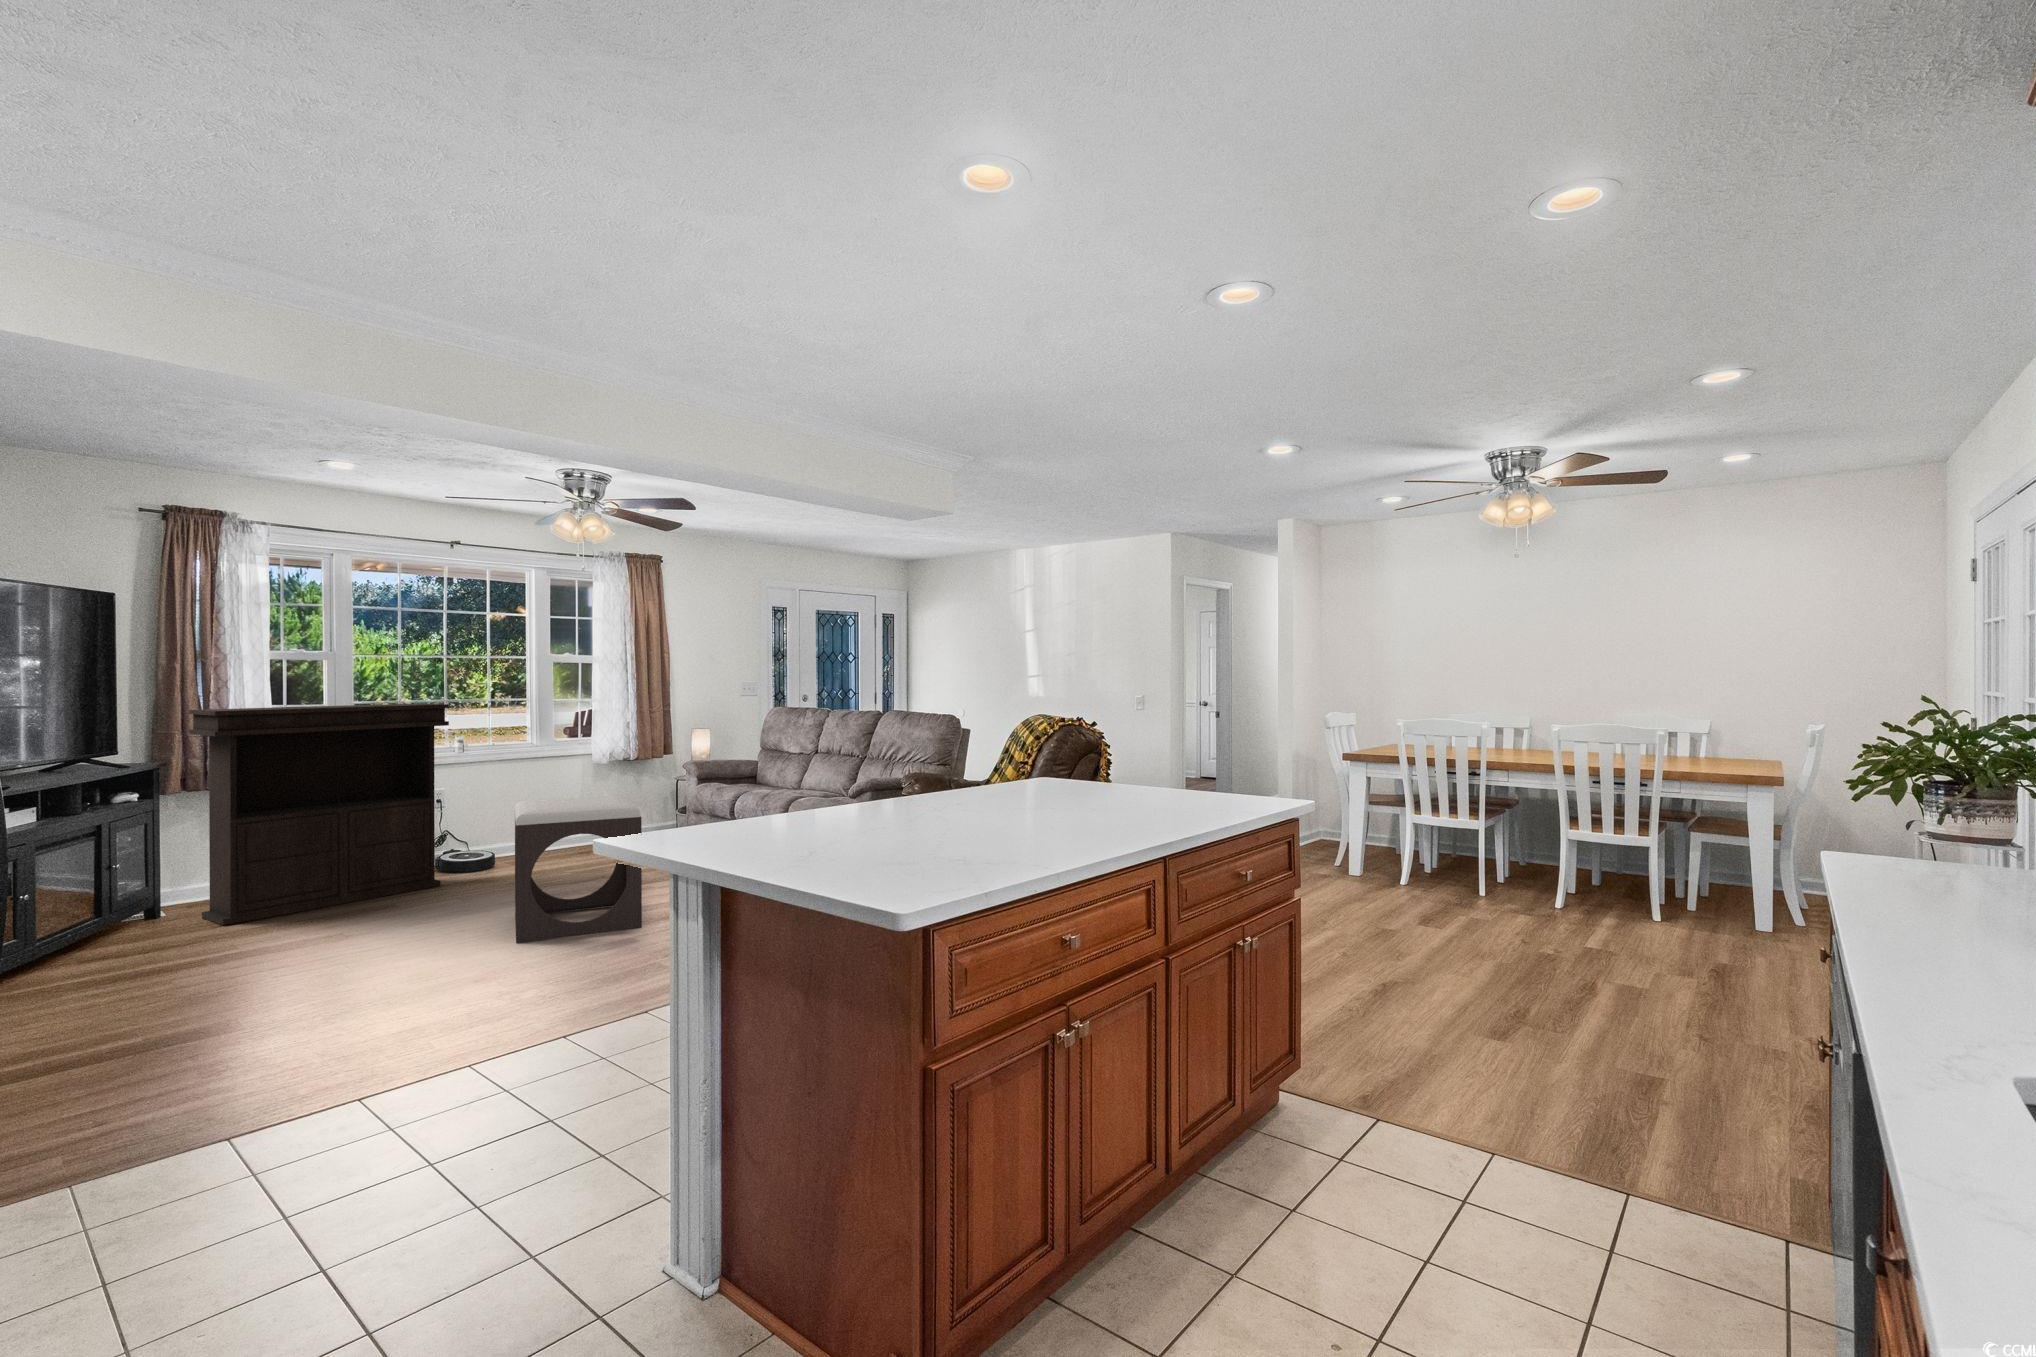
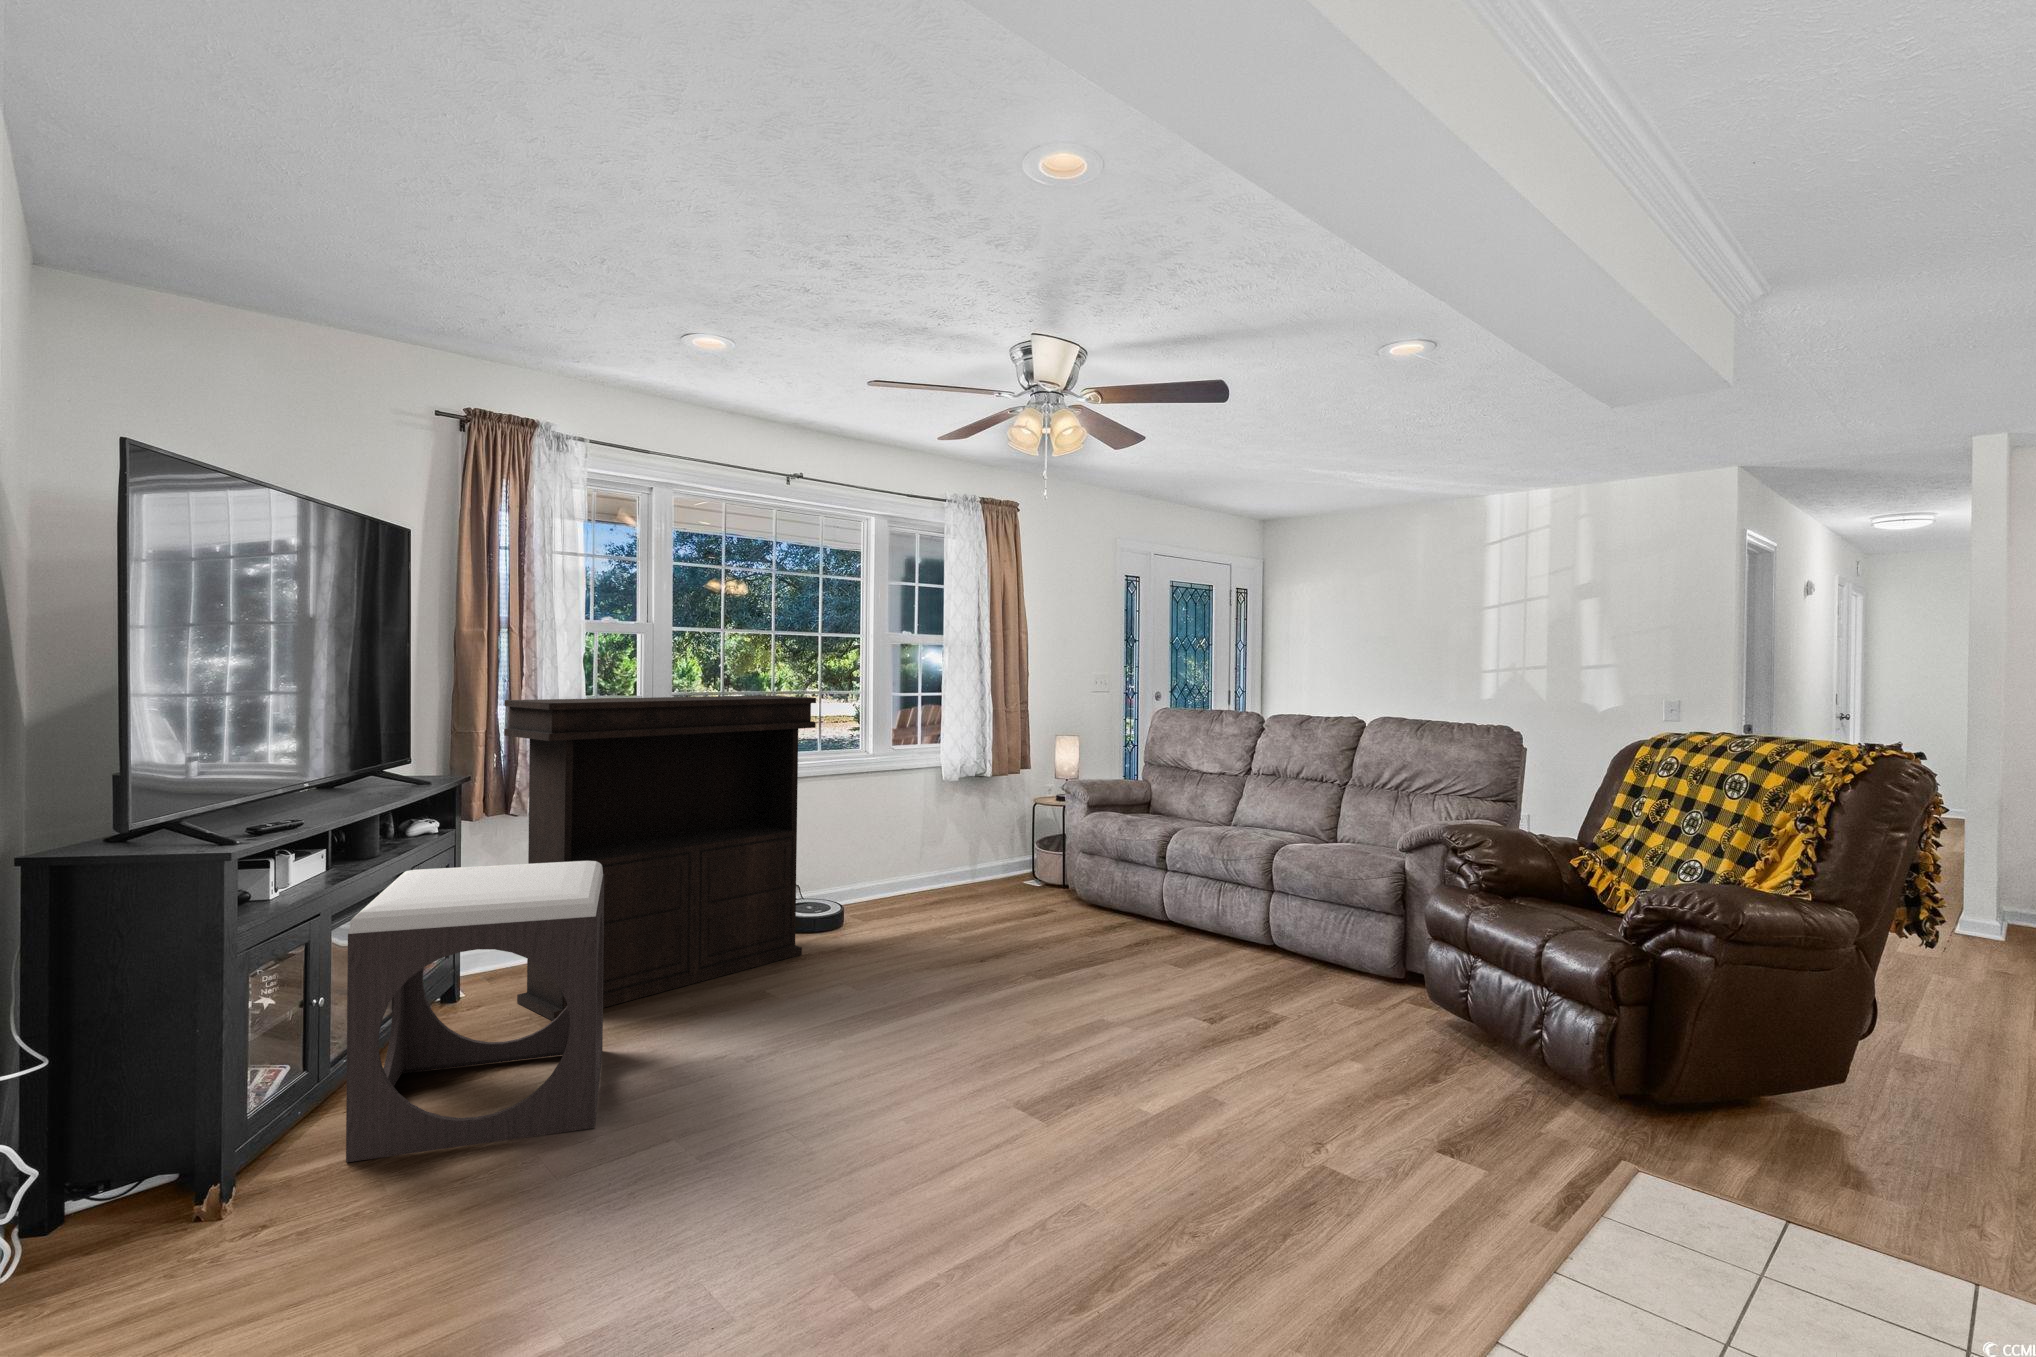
footstool: present [515,795,642,943] -> present [346,861,604,1162]

